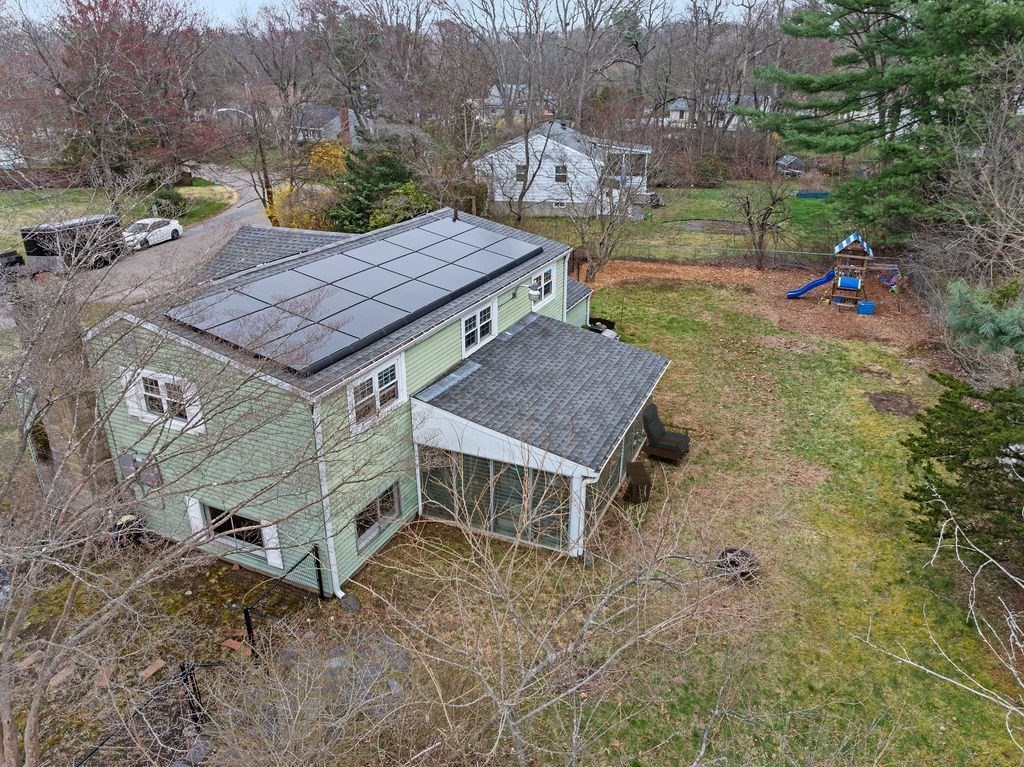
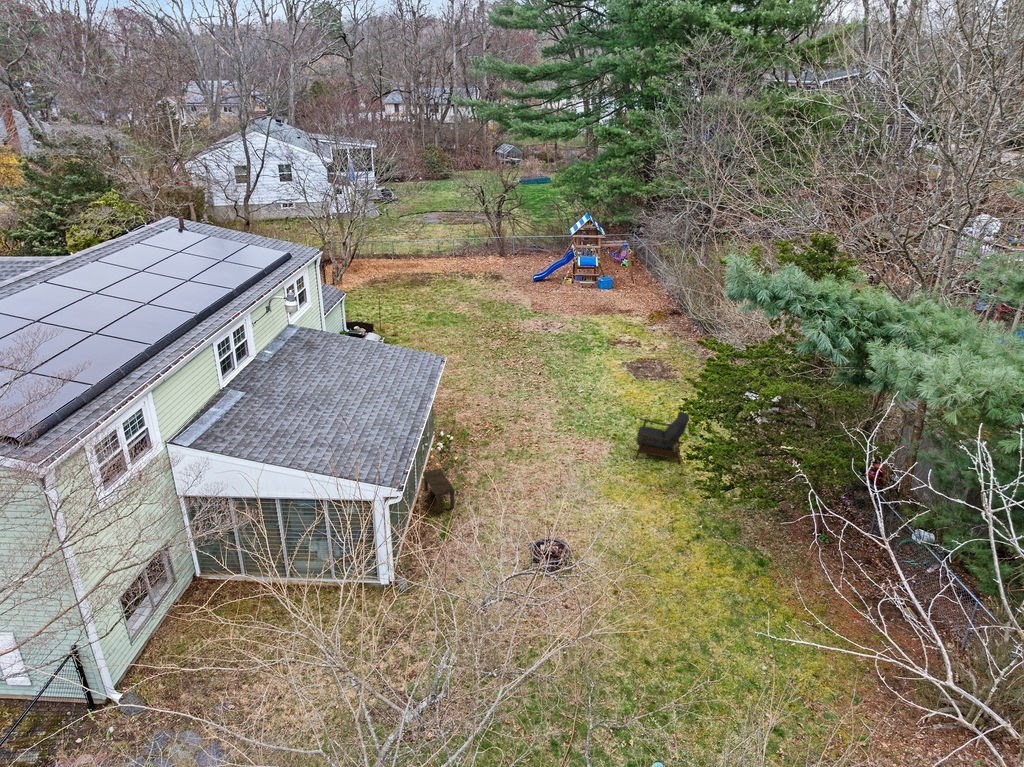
chair: present [639,403,693,467] -> present [636,411,689,465]

